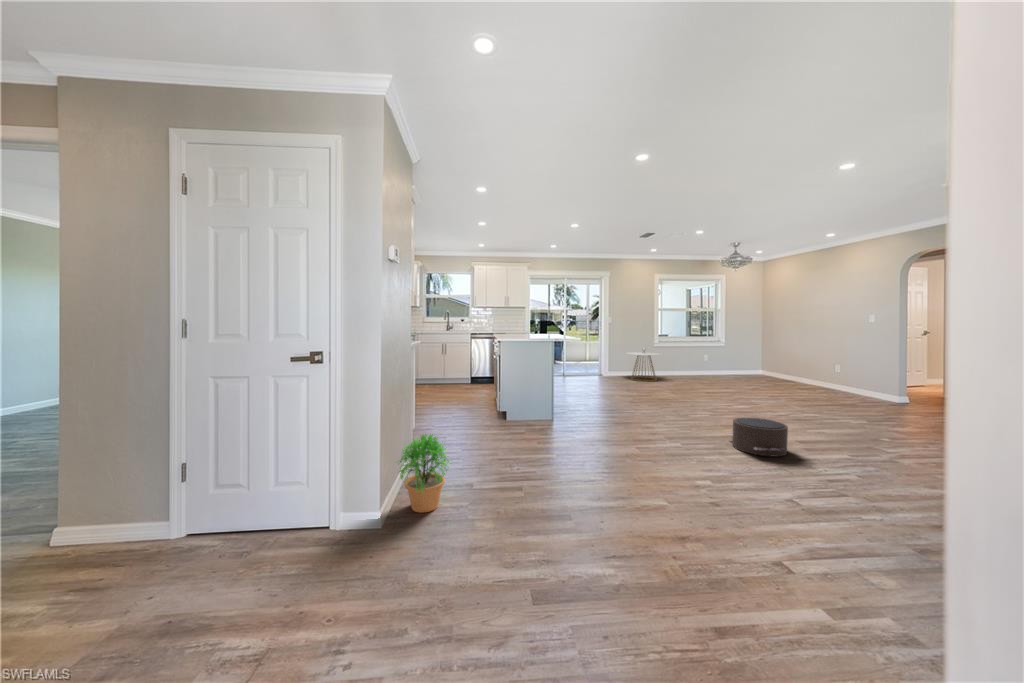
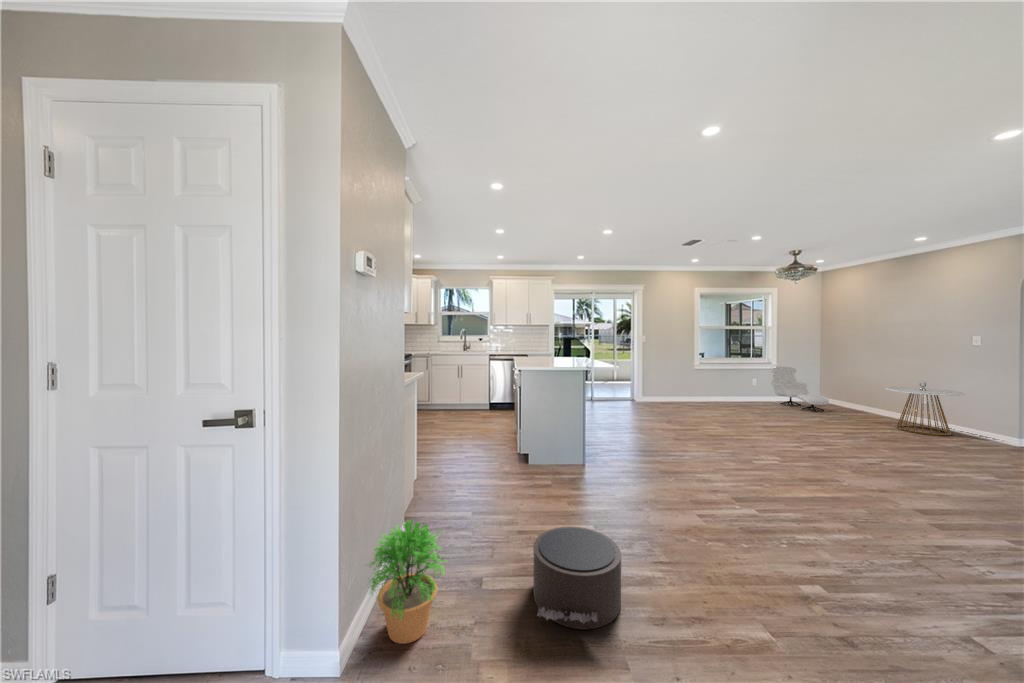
armchair: none [718,345,763,382] -> present [771,367,829,412]
side table: present [626,347,663,382] -> present [885,382,965,436]
pouf: present [728,418,788,457] -> present [533,527,621,629]

